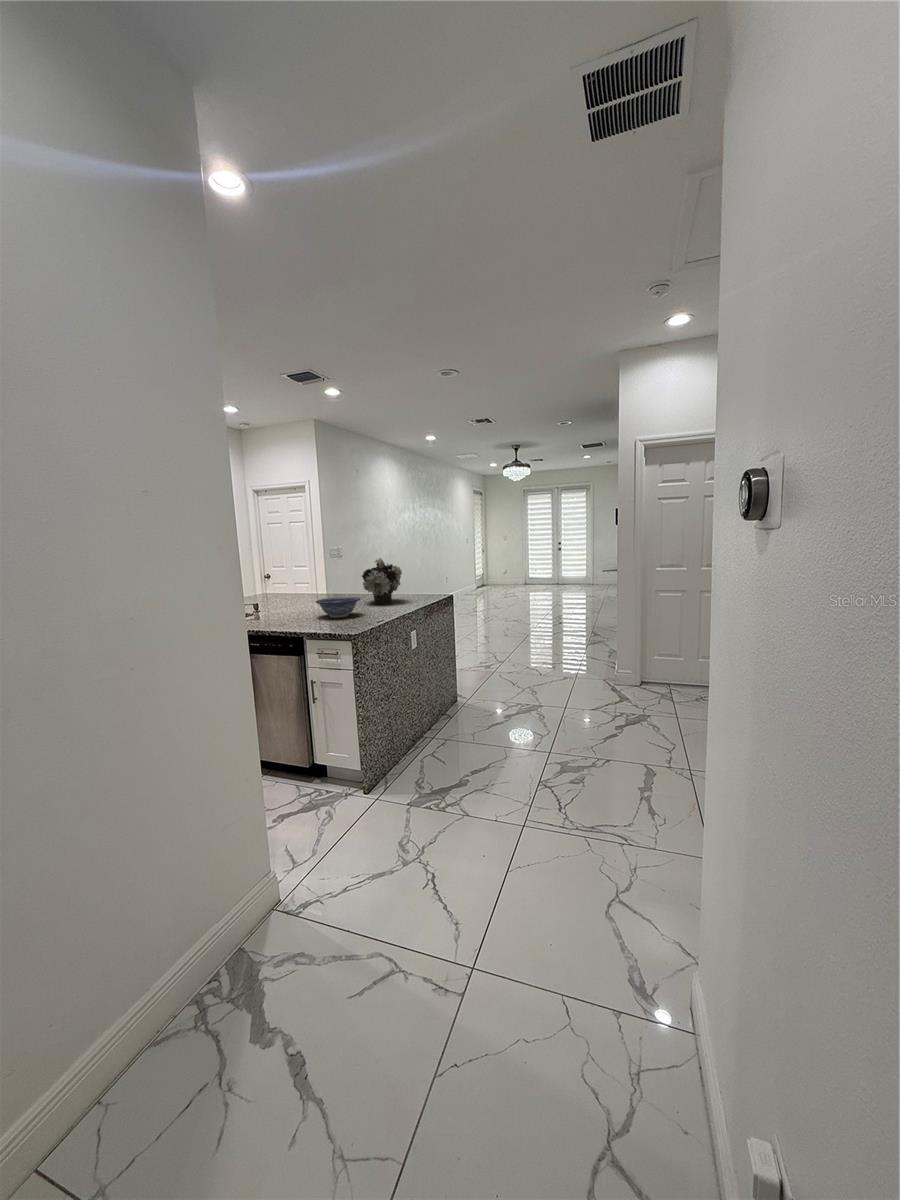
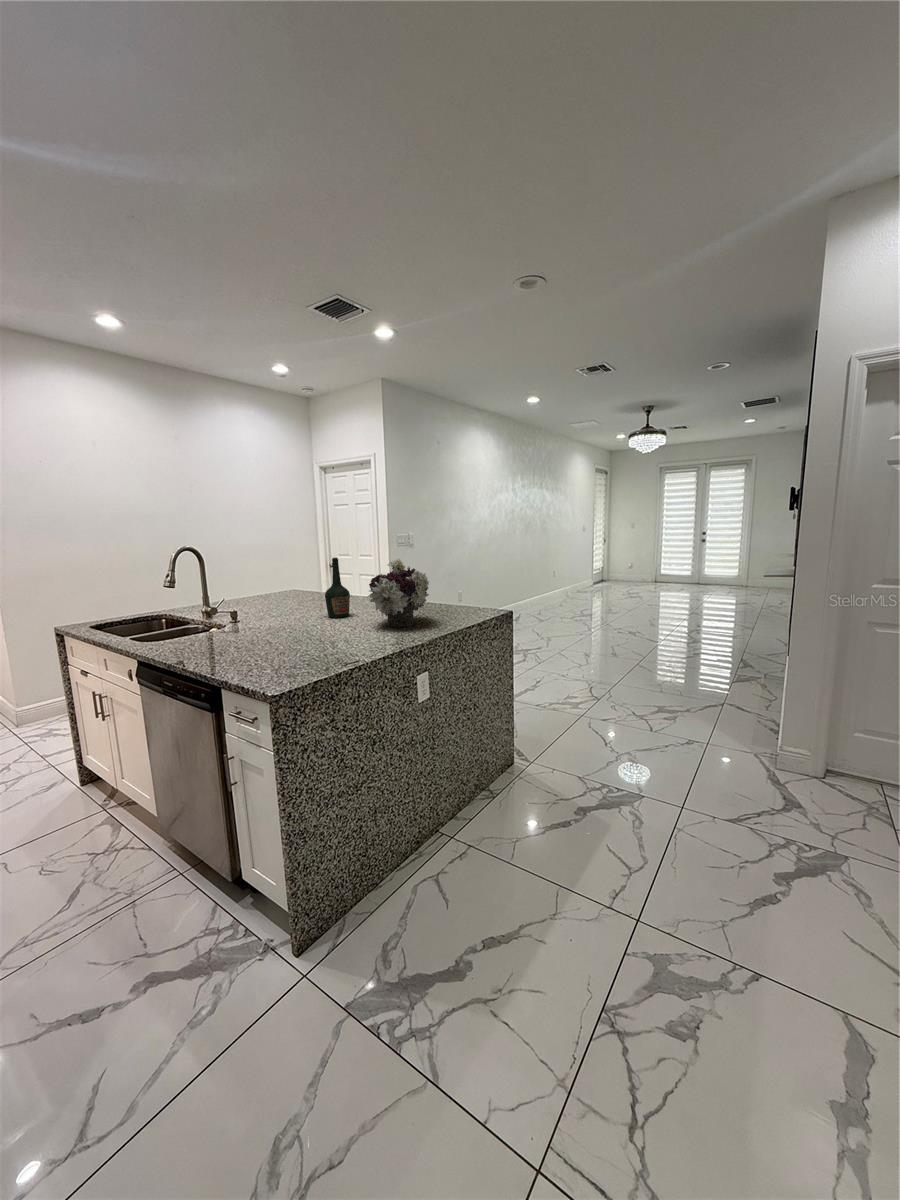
bottle: none [321,559,339,603] -> present [325,558,350,618]
decorative bowl: present [316,597,360,618] -> none [271,619,341,653]

